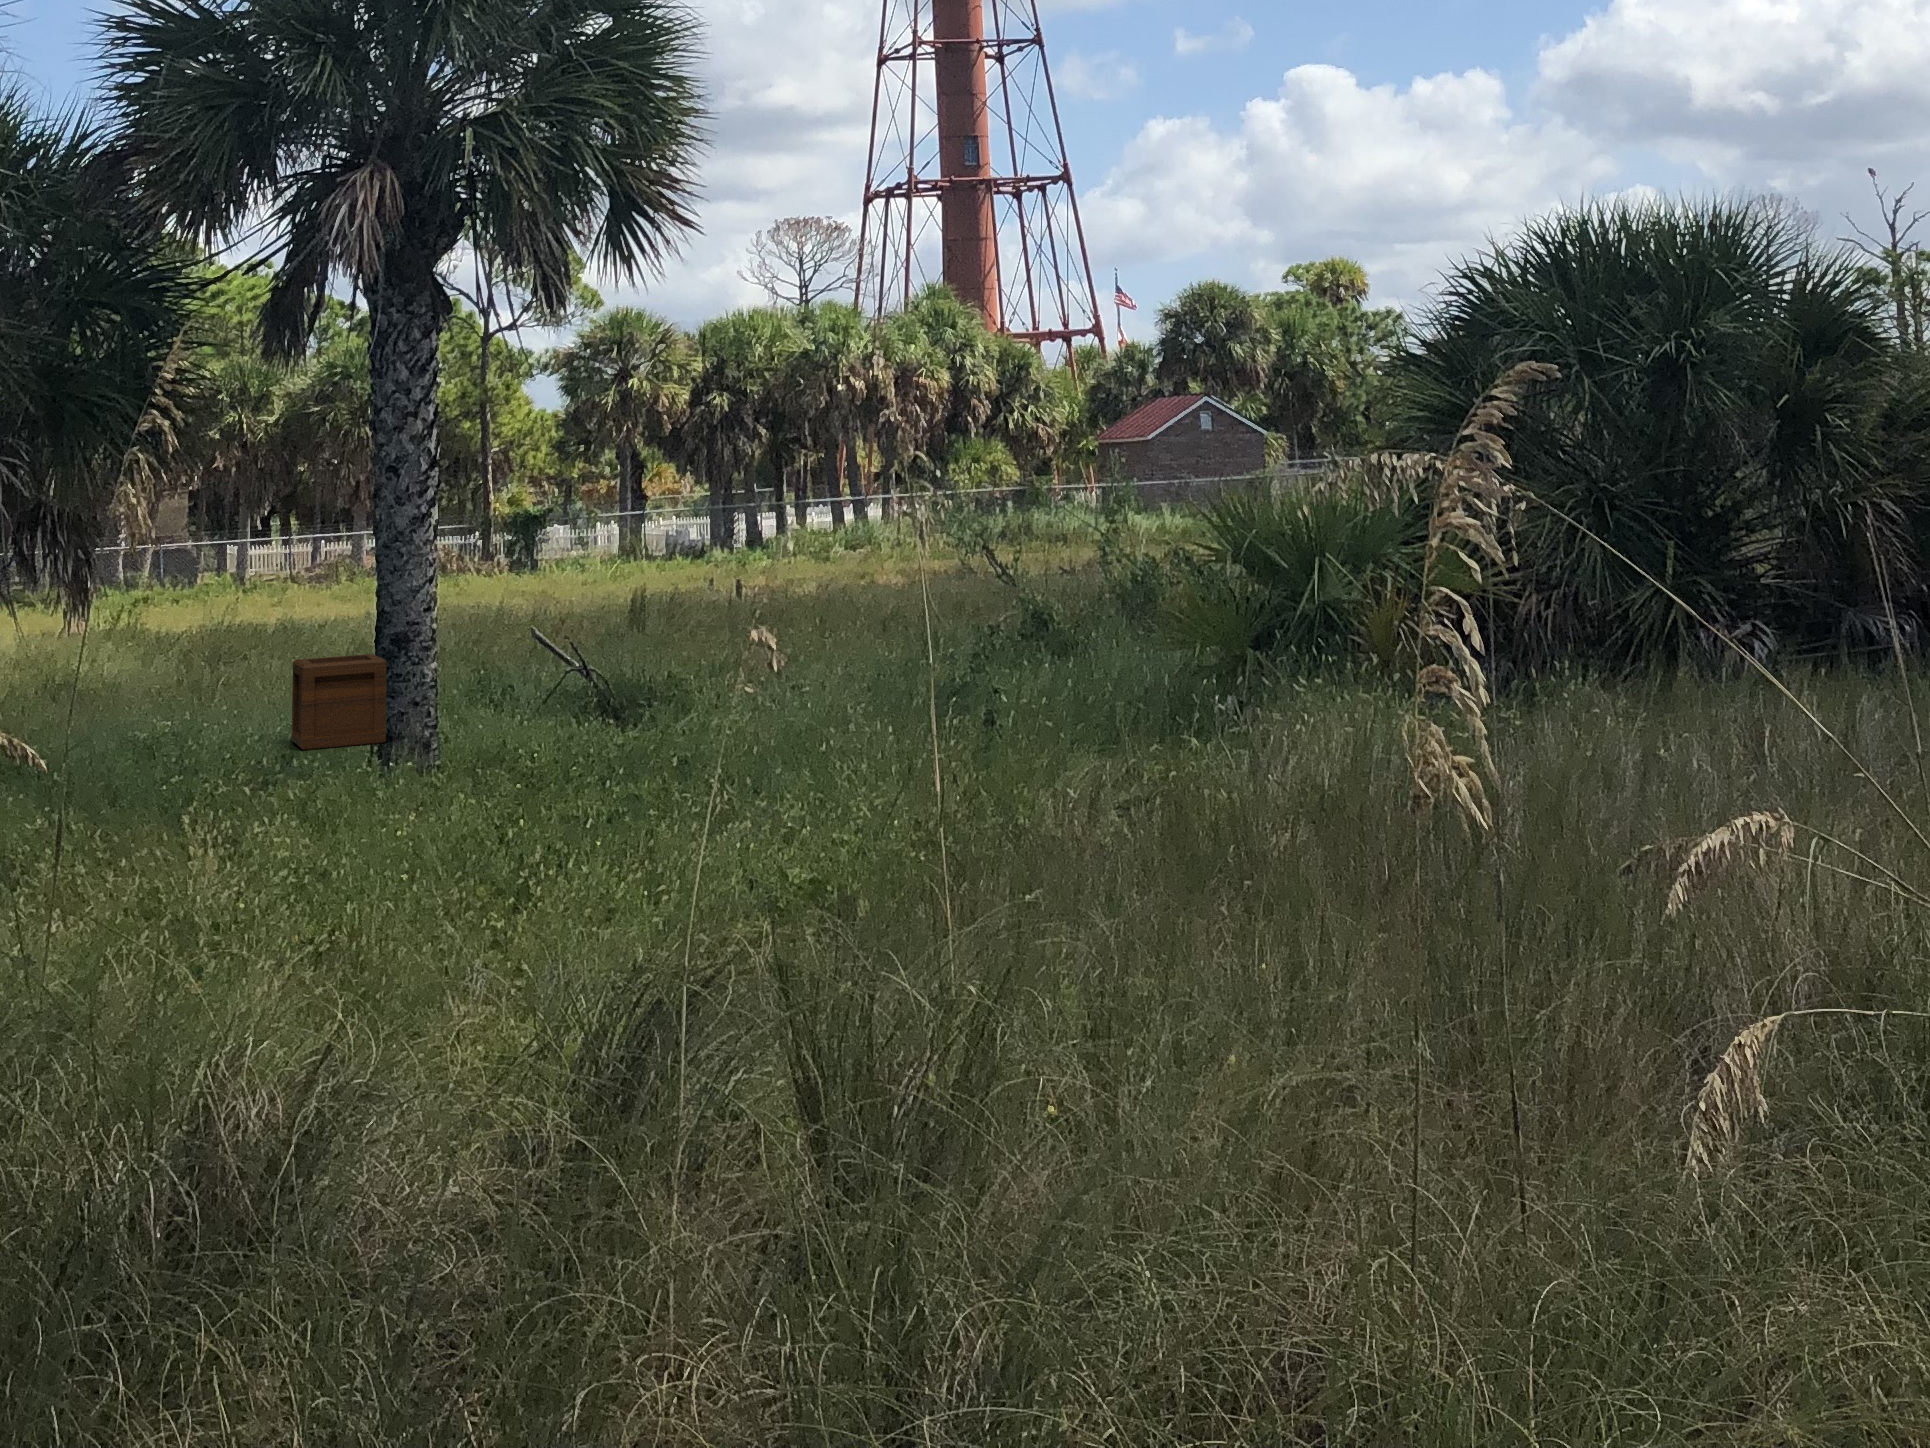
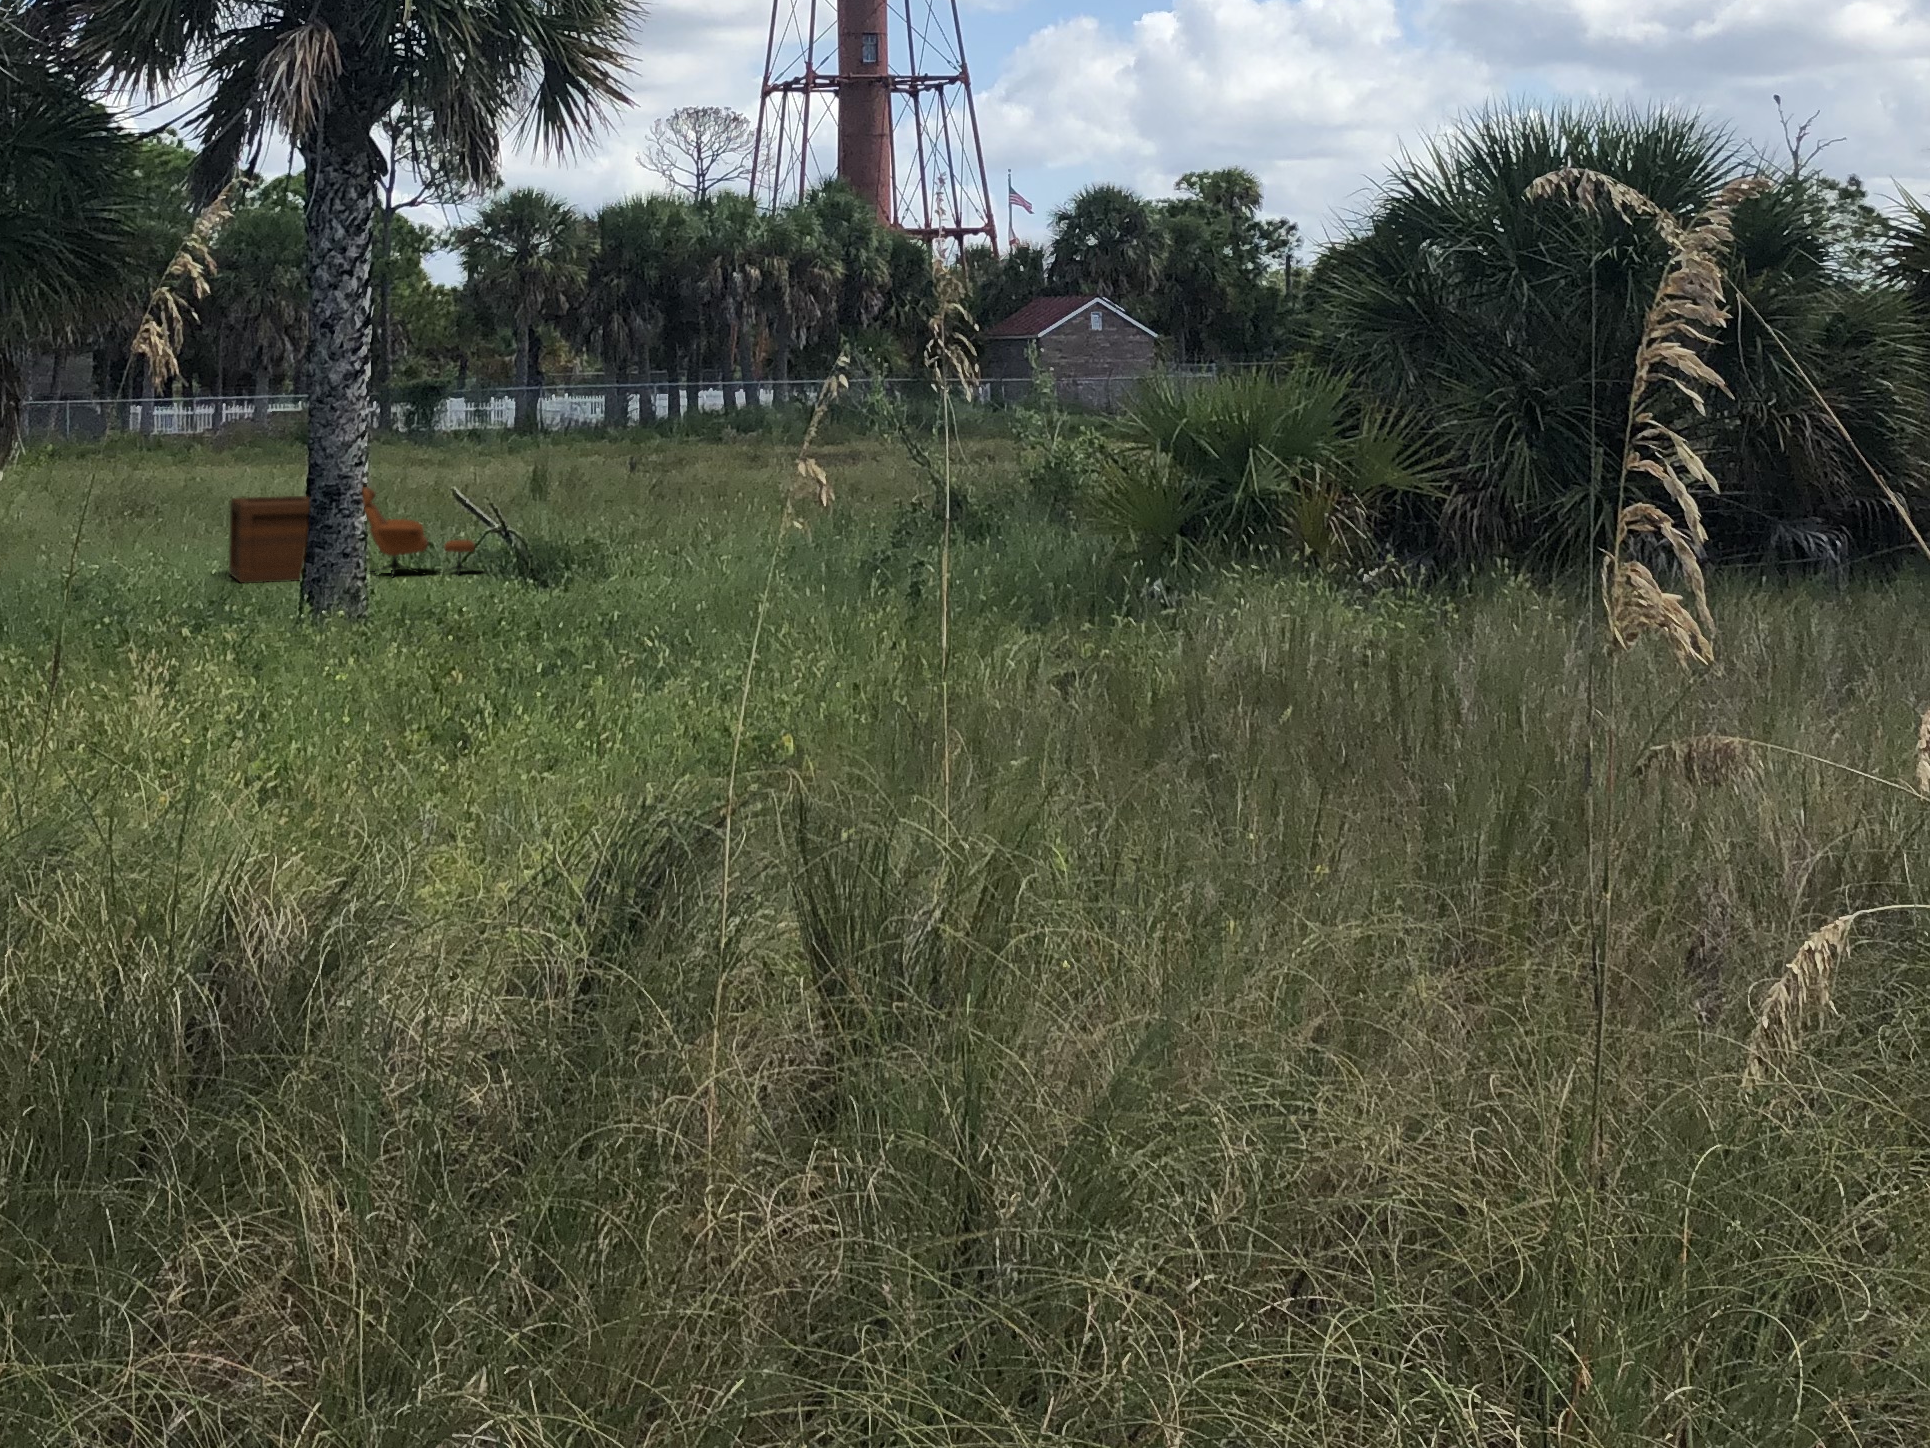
lounge chair: none [429,642,557,737] -> present [361,487,475,576]

